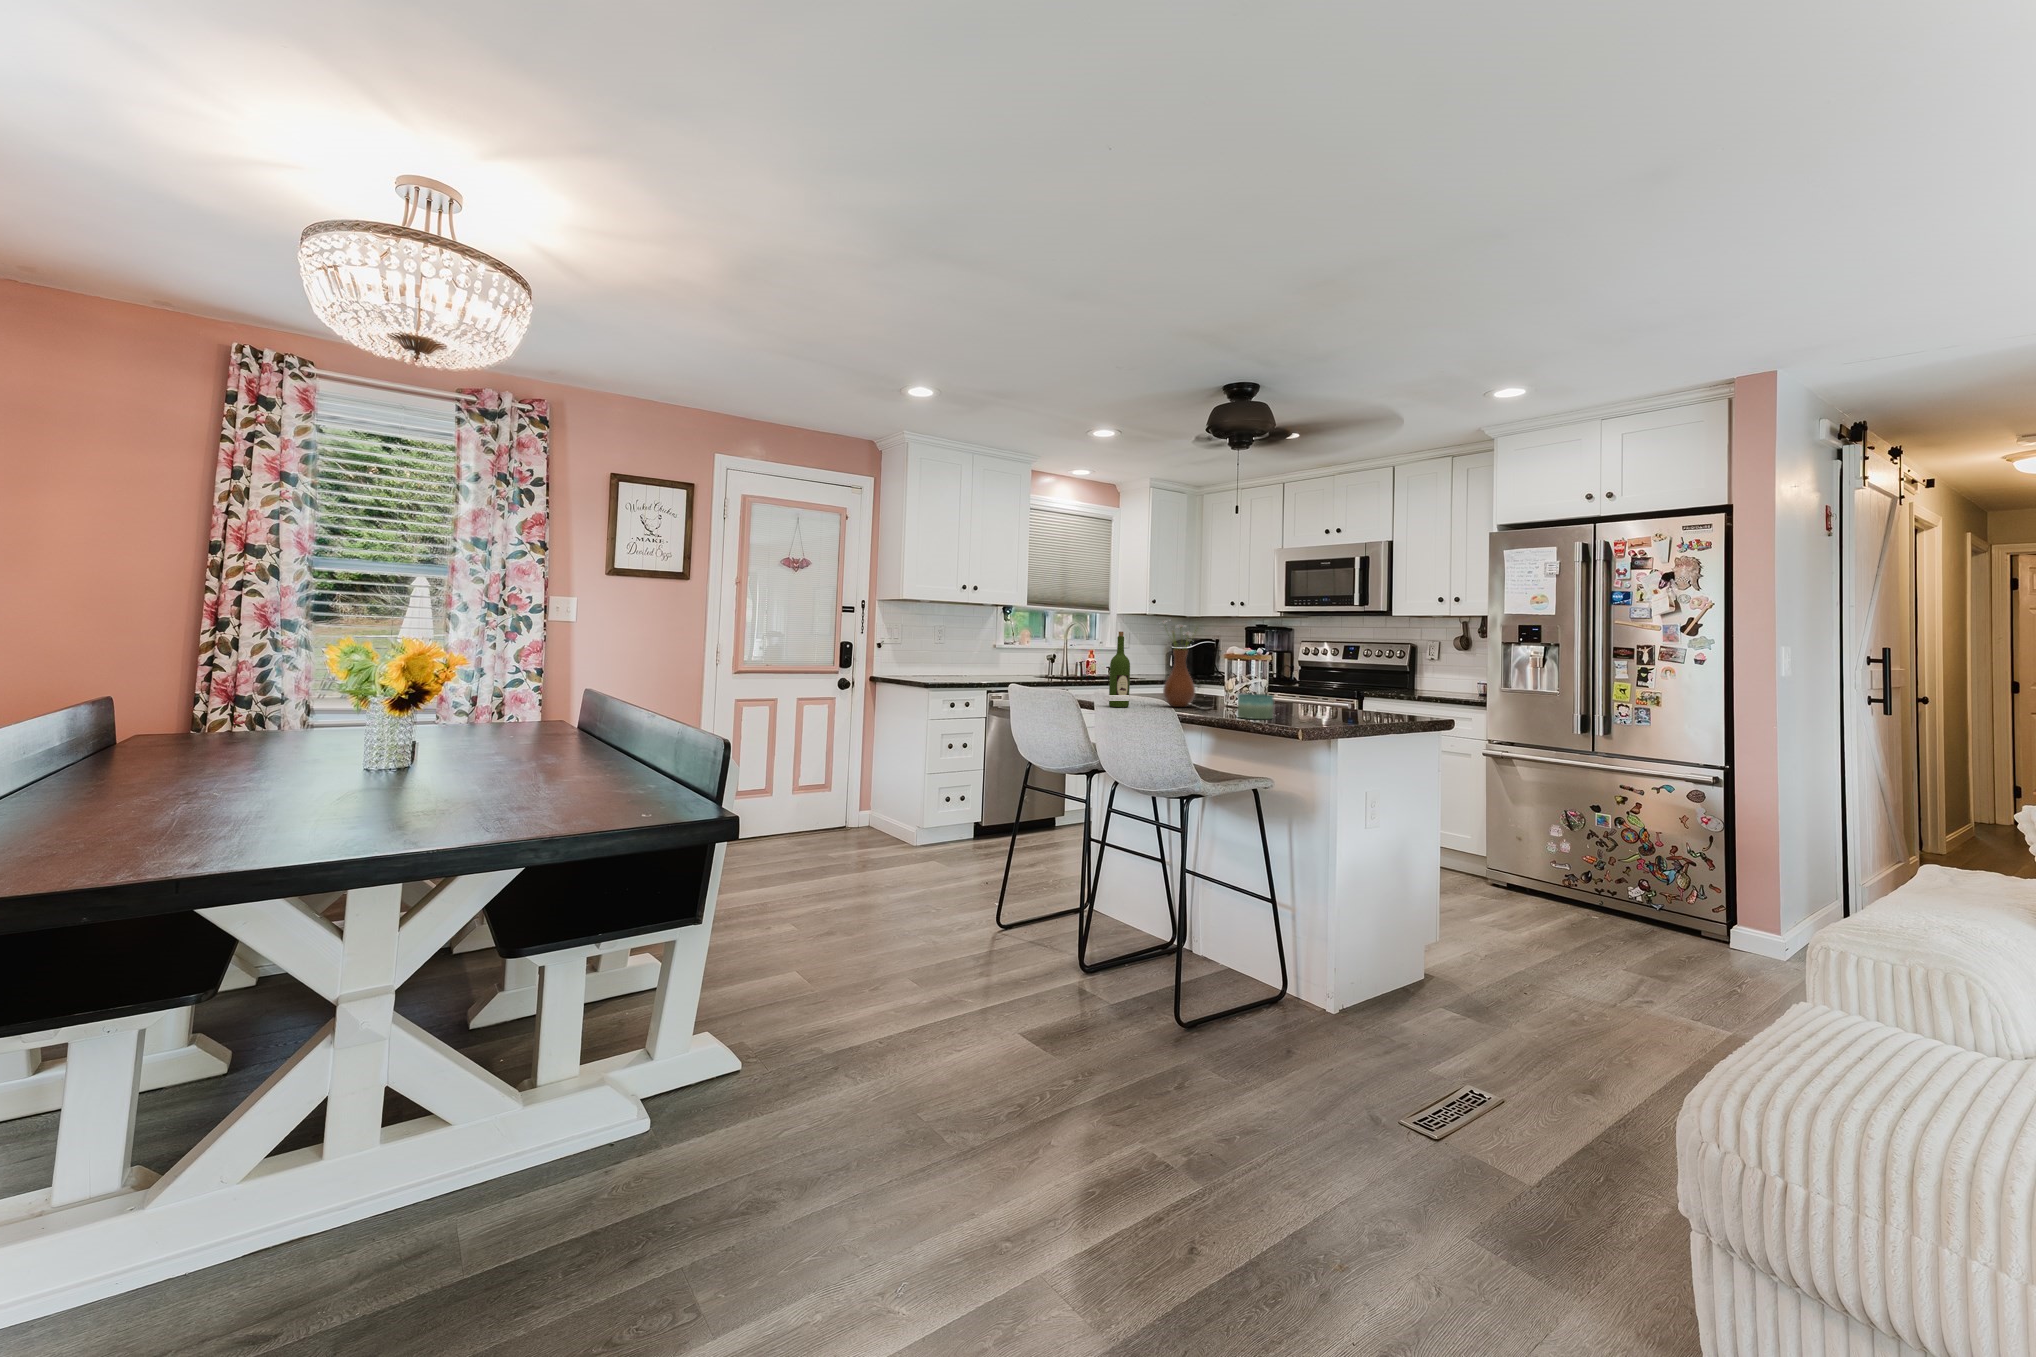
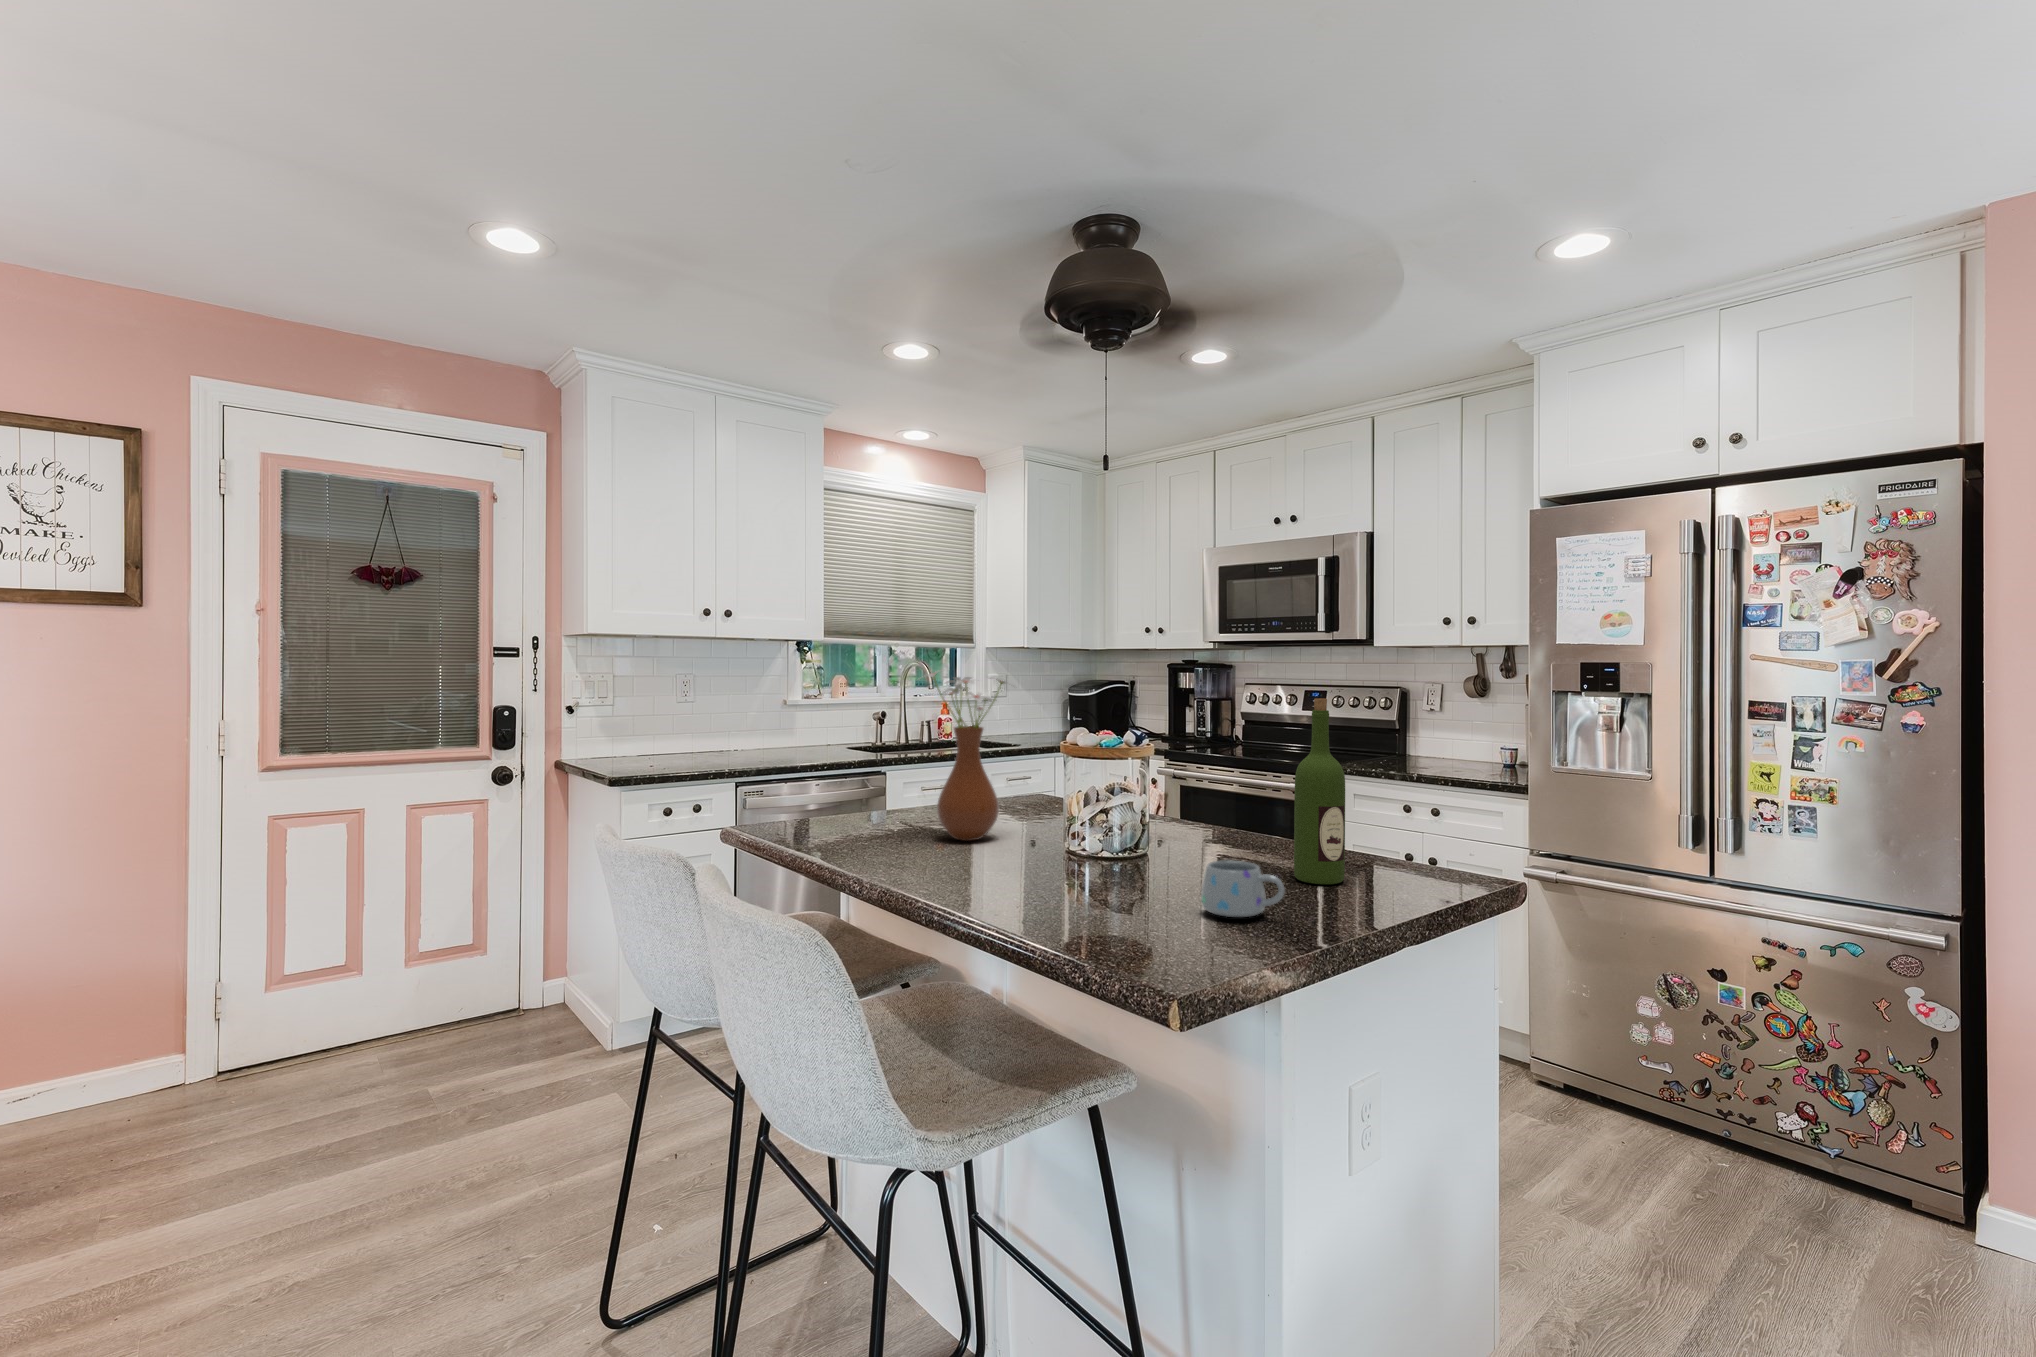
wine bottle: present [1109,631,1130,707] -> present [1294,699,1345,884]
candle: present [1237,694,1273,719] -> none [1046,830,1121,895]
mug: none [1316,702,1354,724] -> present [1201,860,1285,917]

